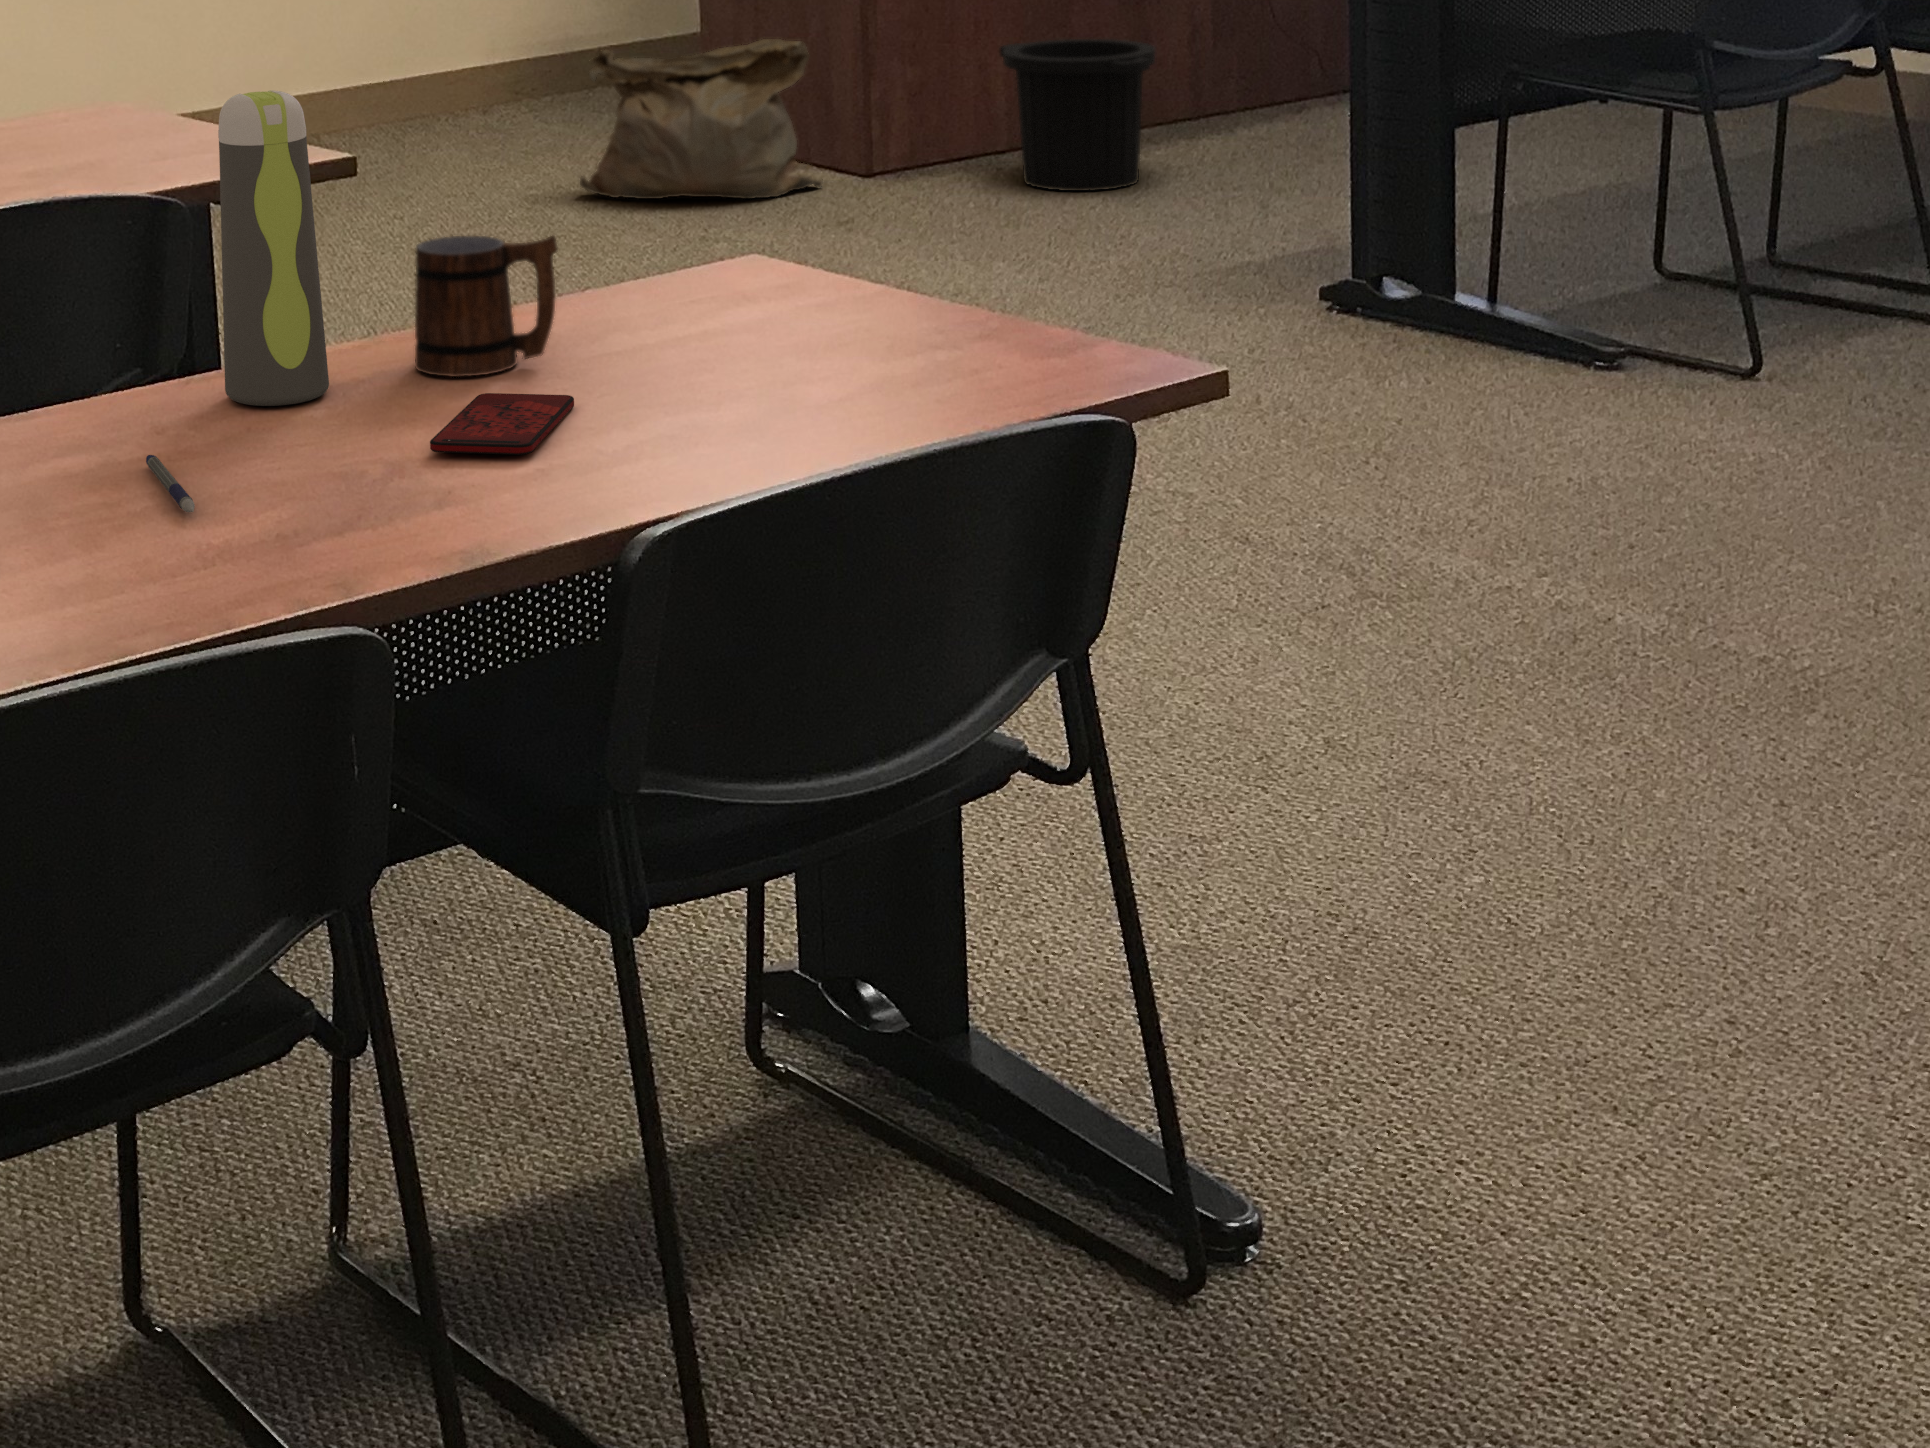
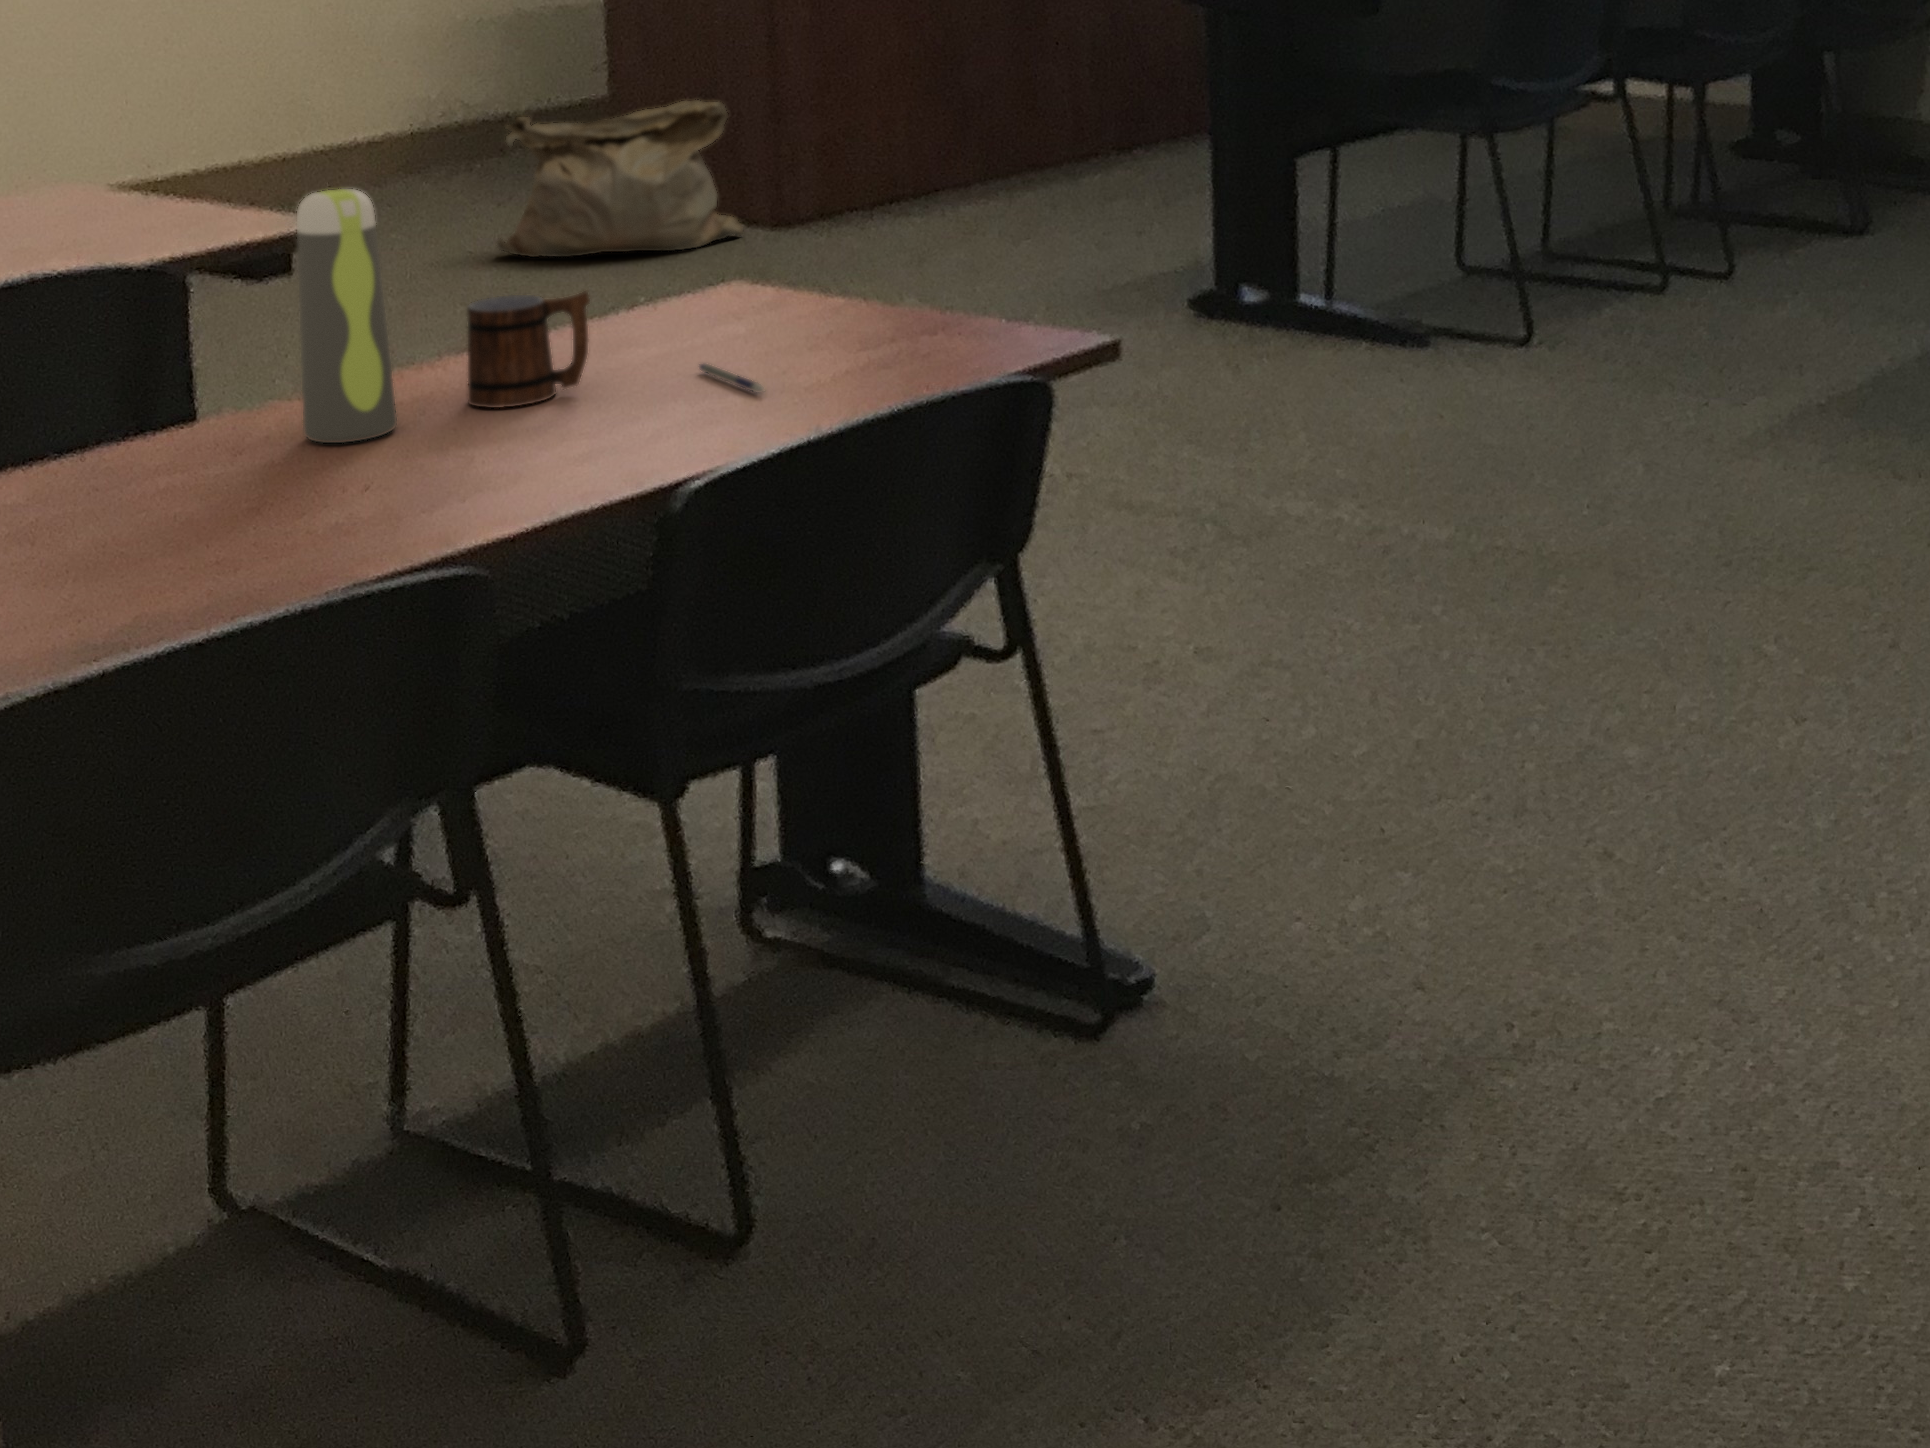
trash can: present [1000,39,1155,191] -> none [908,91,1049,227]
smartphone: present [430,393,574,455] -> none [502,412,613,462]
pen: present [146,455,195,512] -> present [700,364,765,392]

